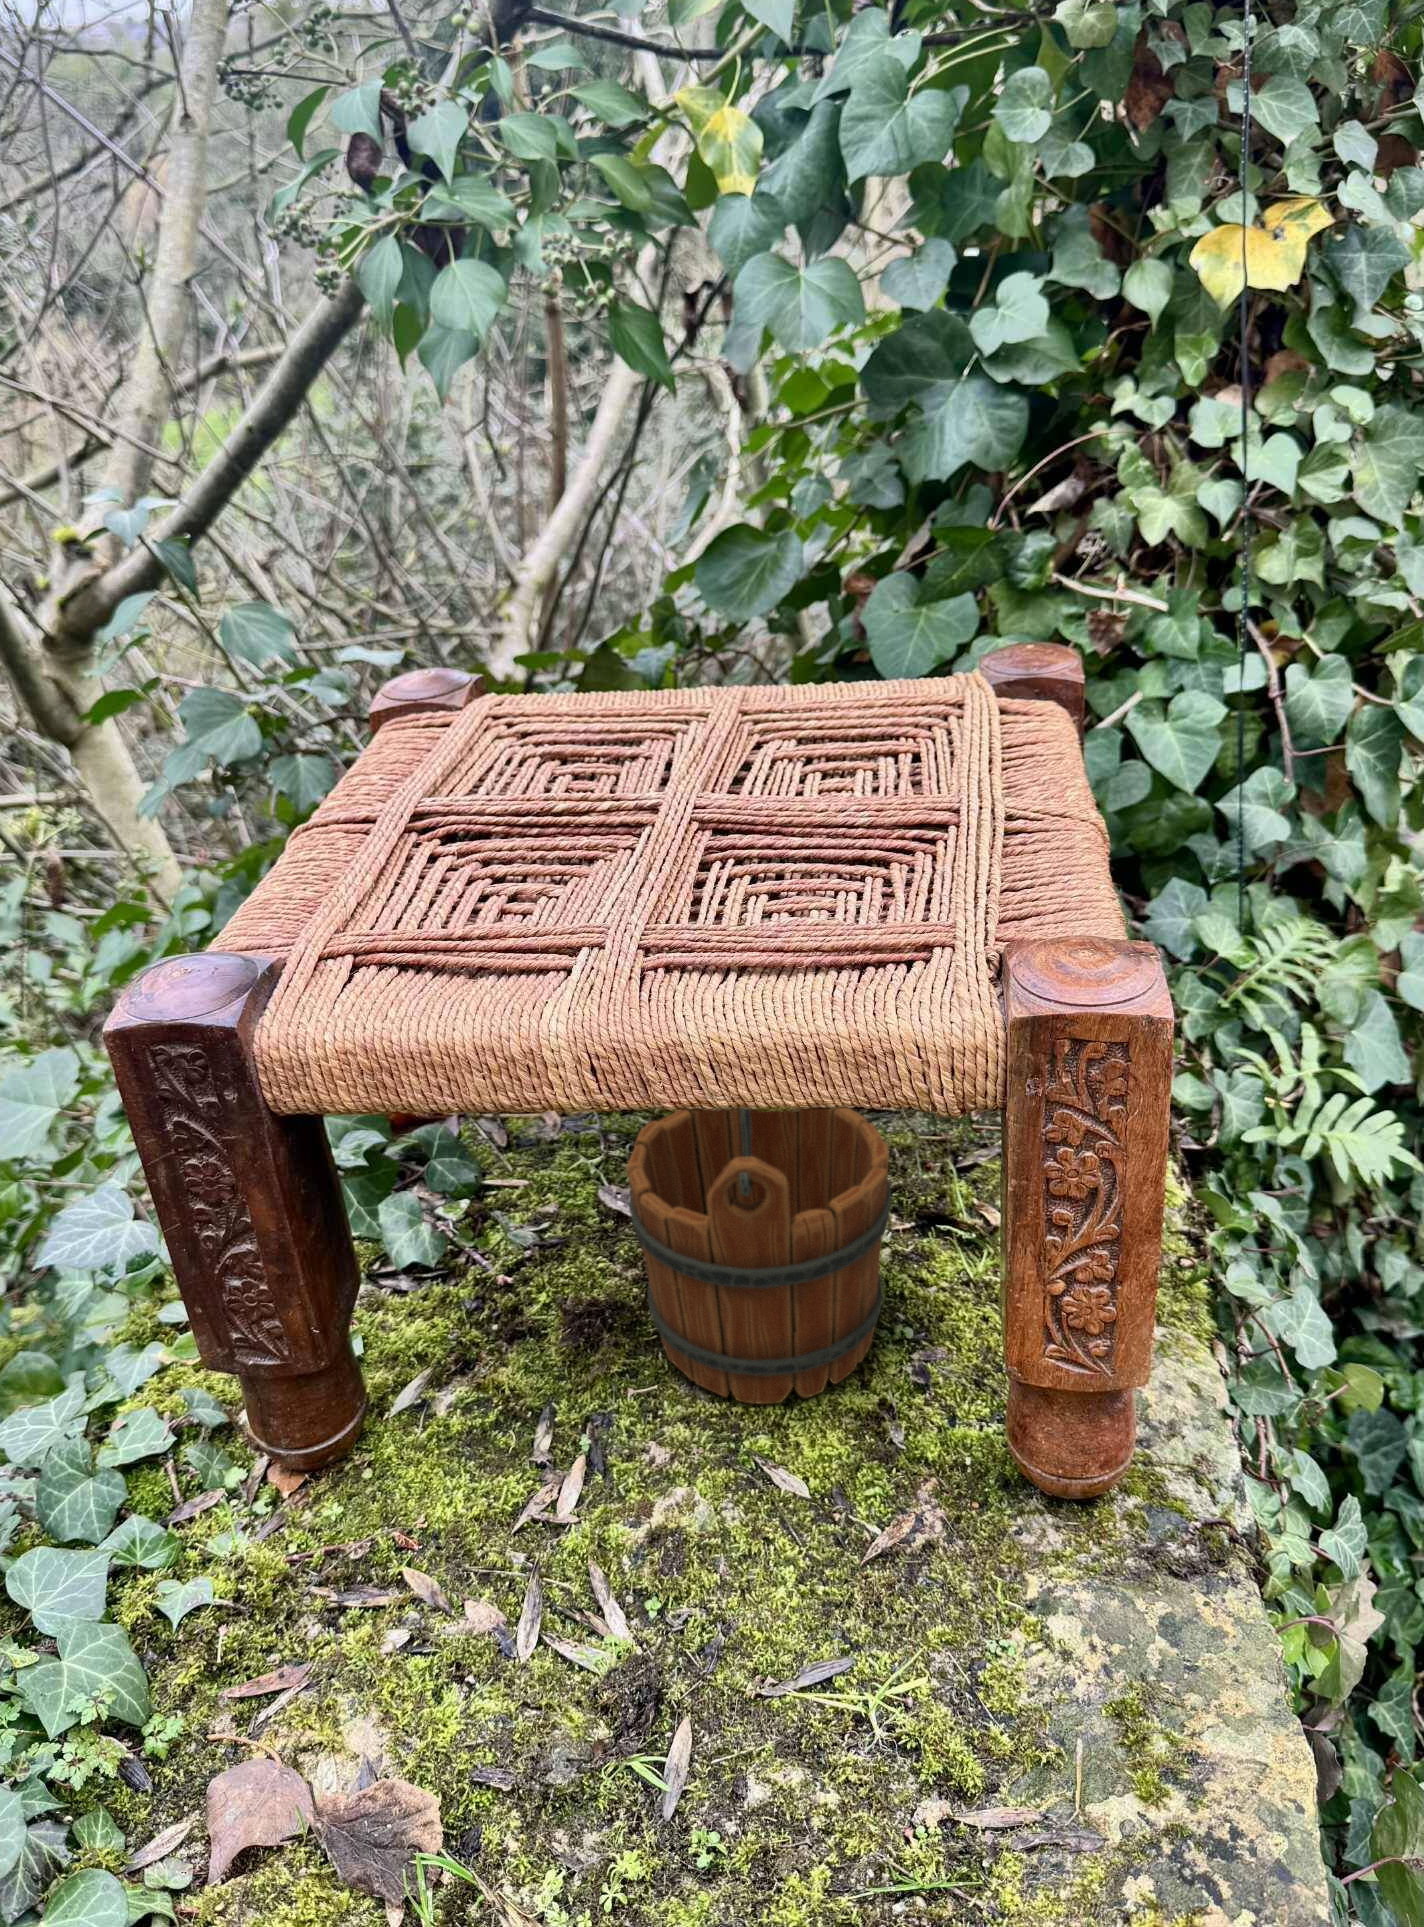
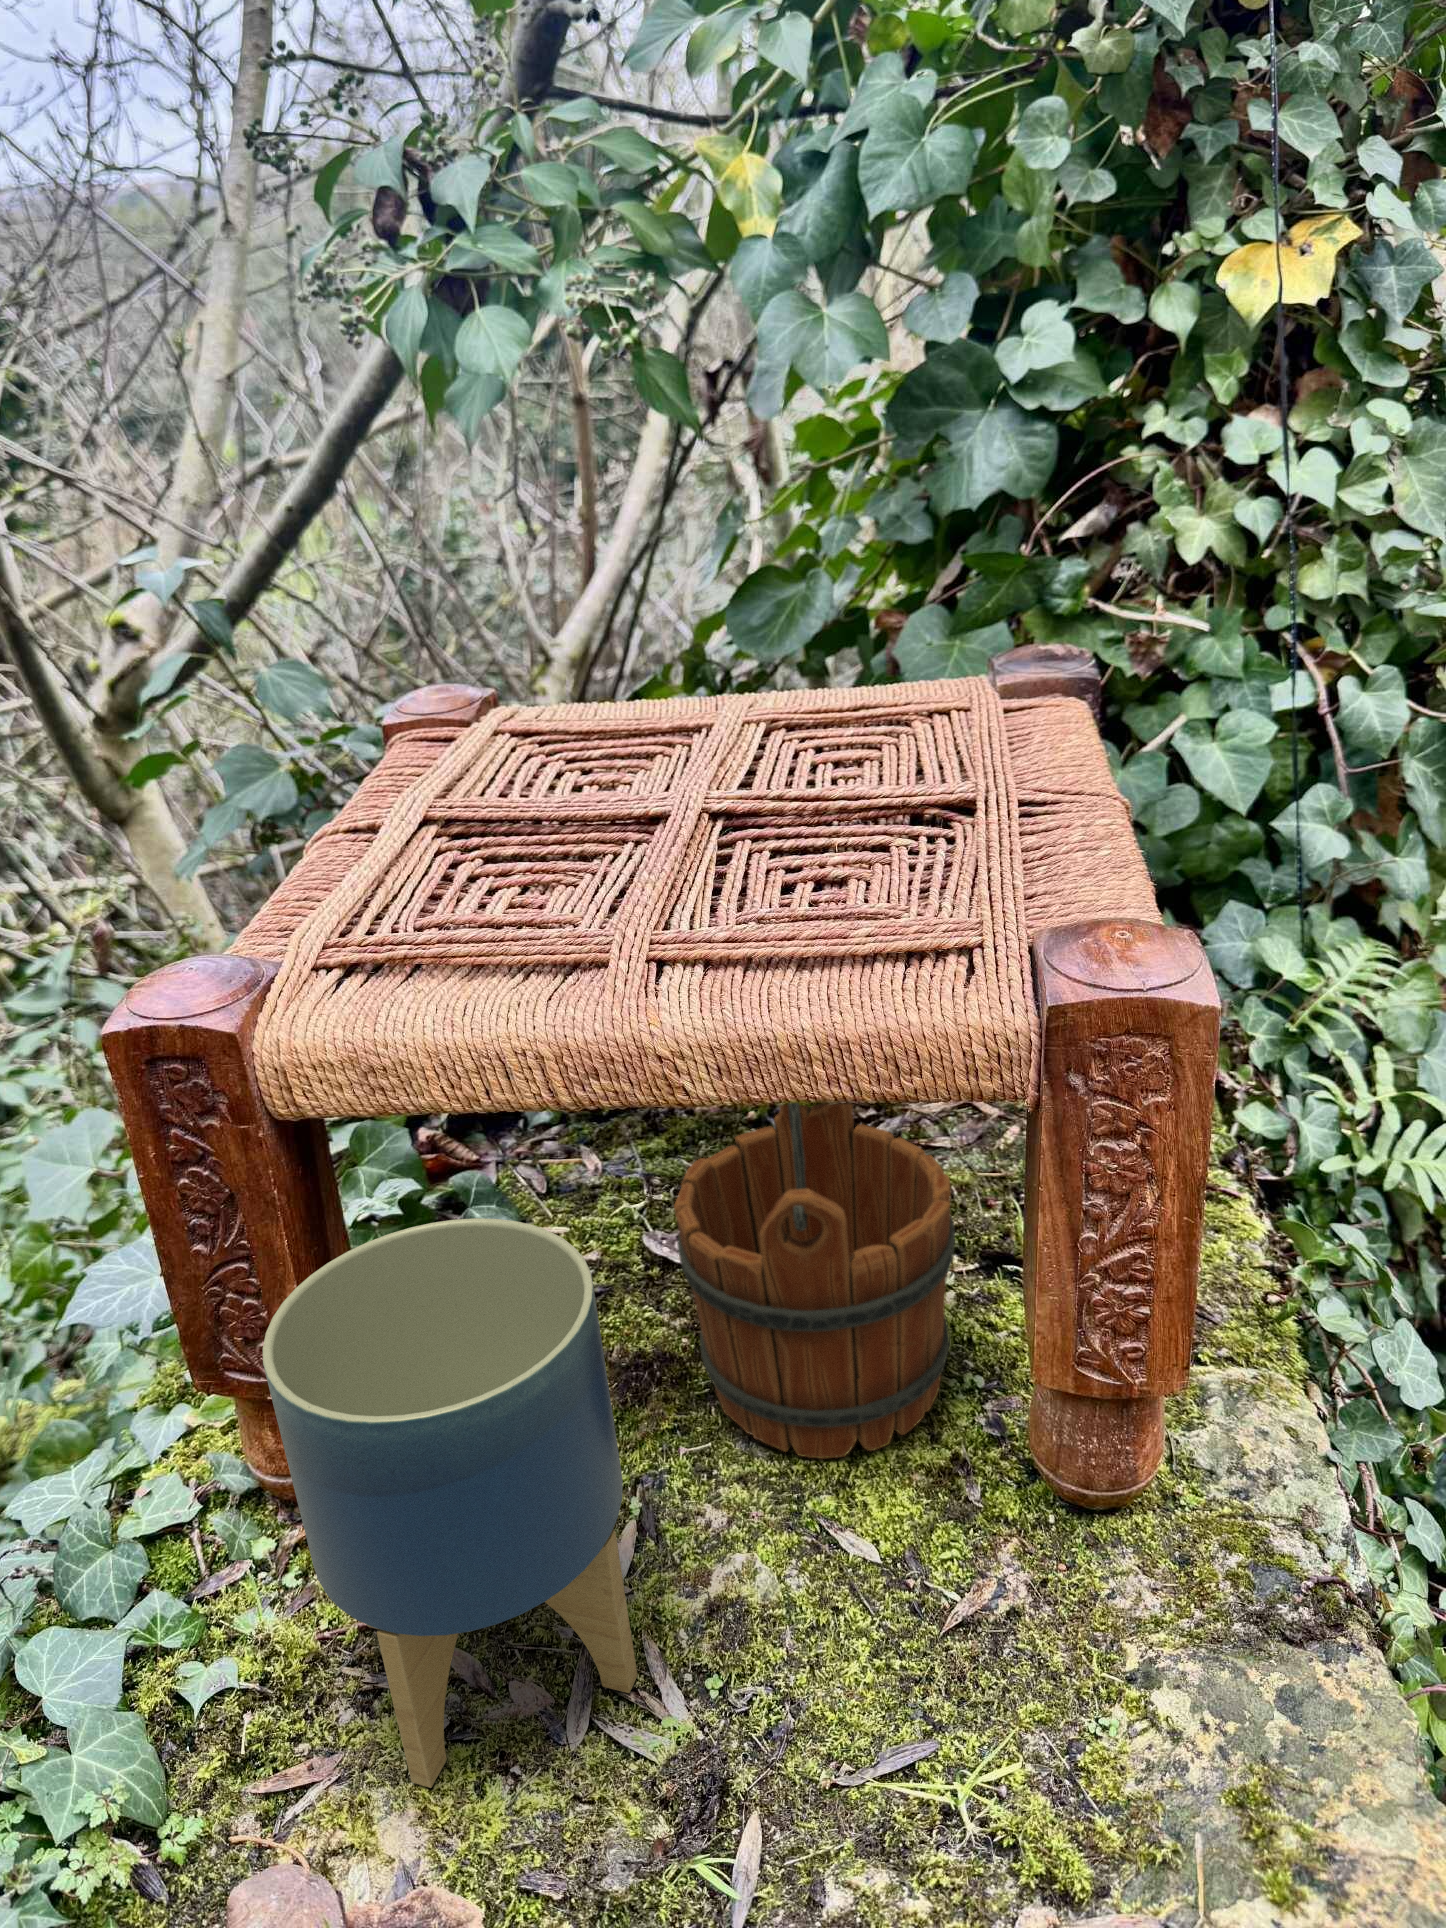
planter: none [244,1179,583,1693] -> present [262,1218,637,1788]

